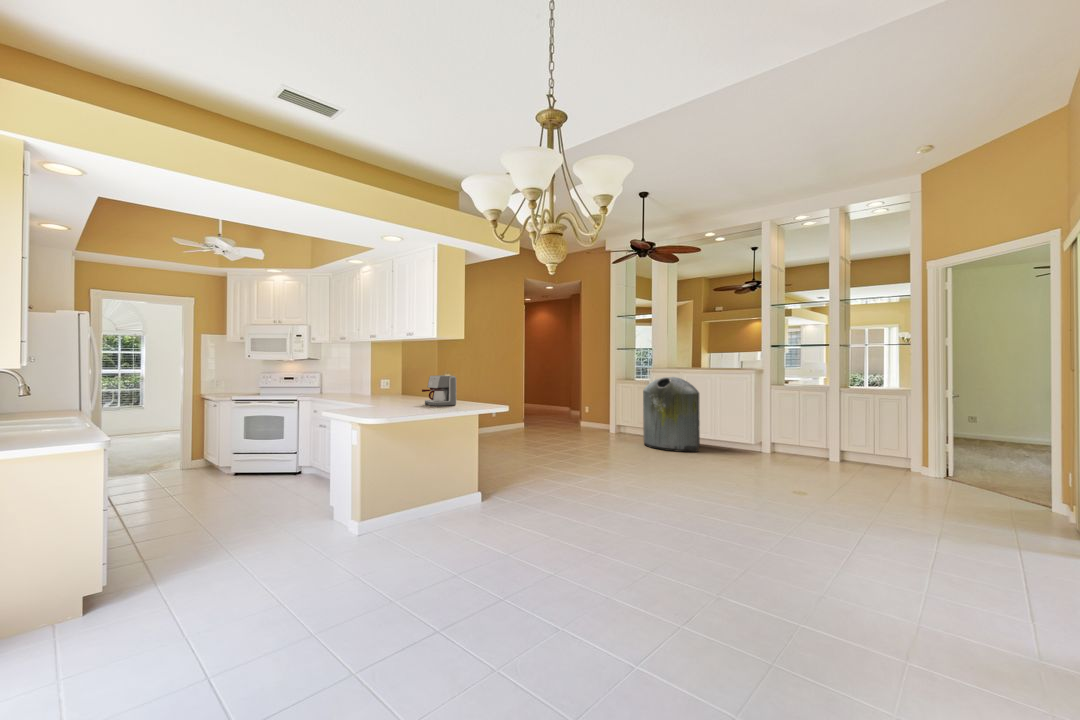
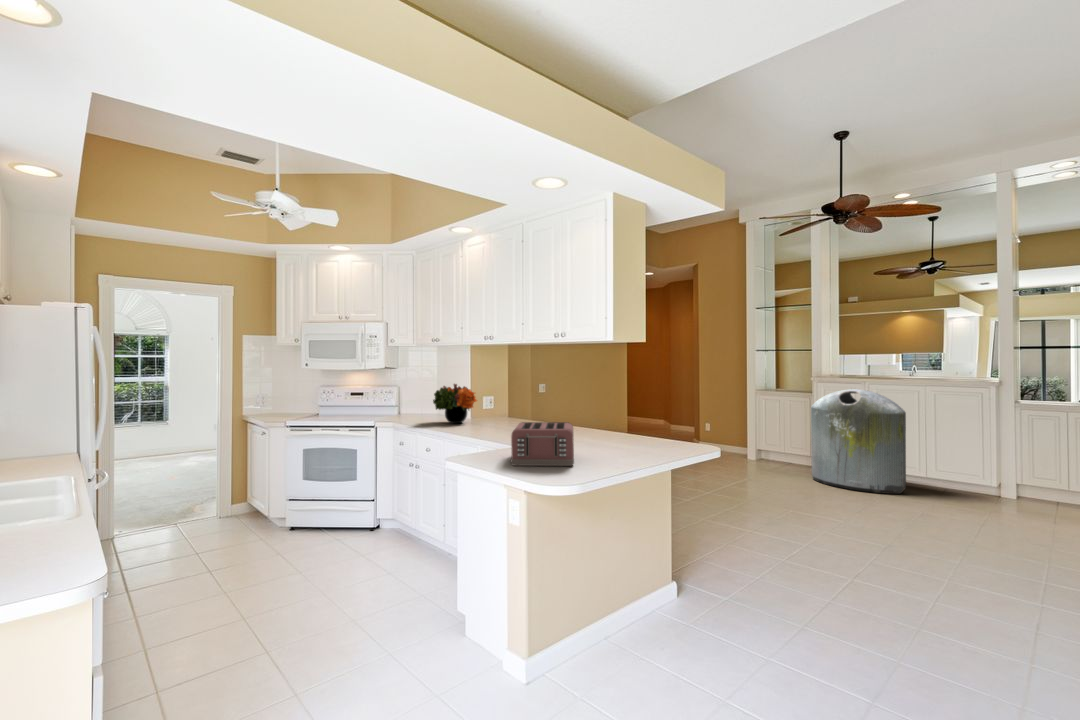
flower arrangement: none [338,369,373,397] -> present [433,384,477,424]
coffee maker: present [422,375,456,406] -> none [580,397,634,448]
toaster: none [359,388,408,412] -> present [511,422,574,466]

